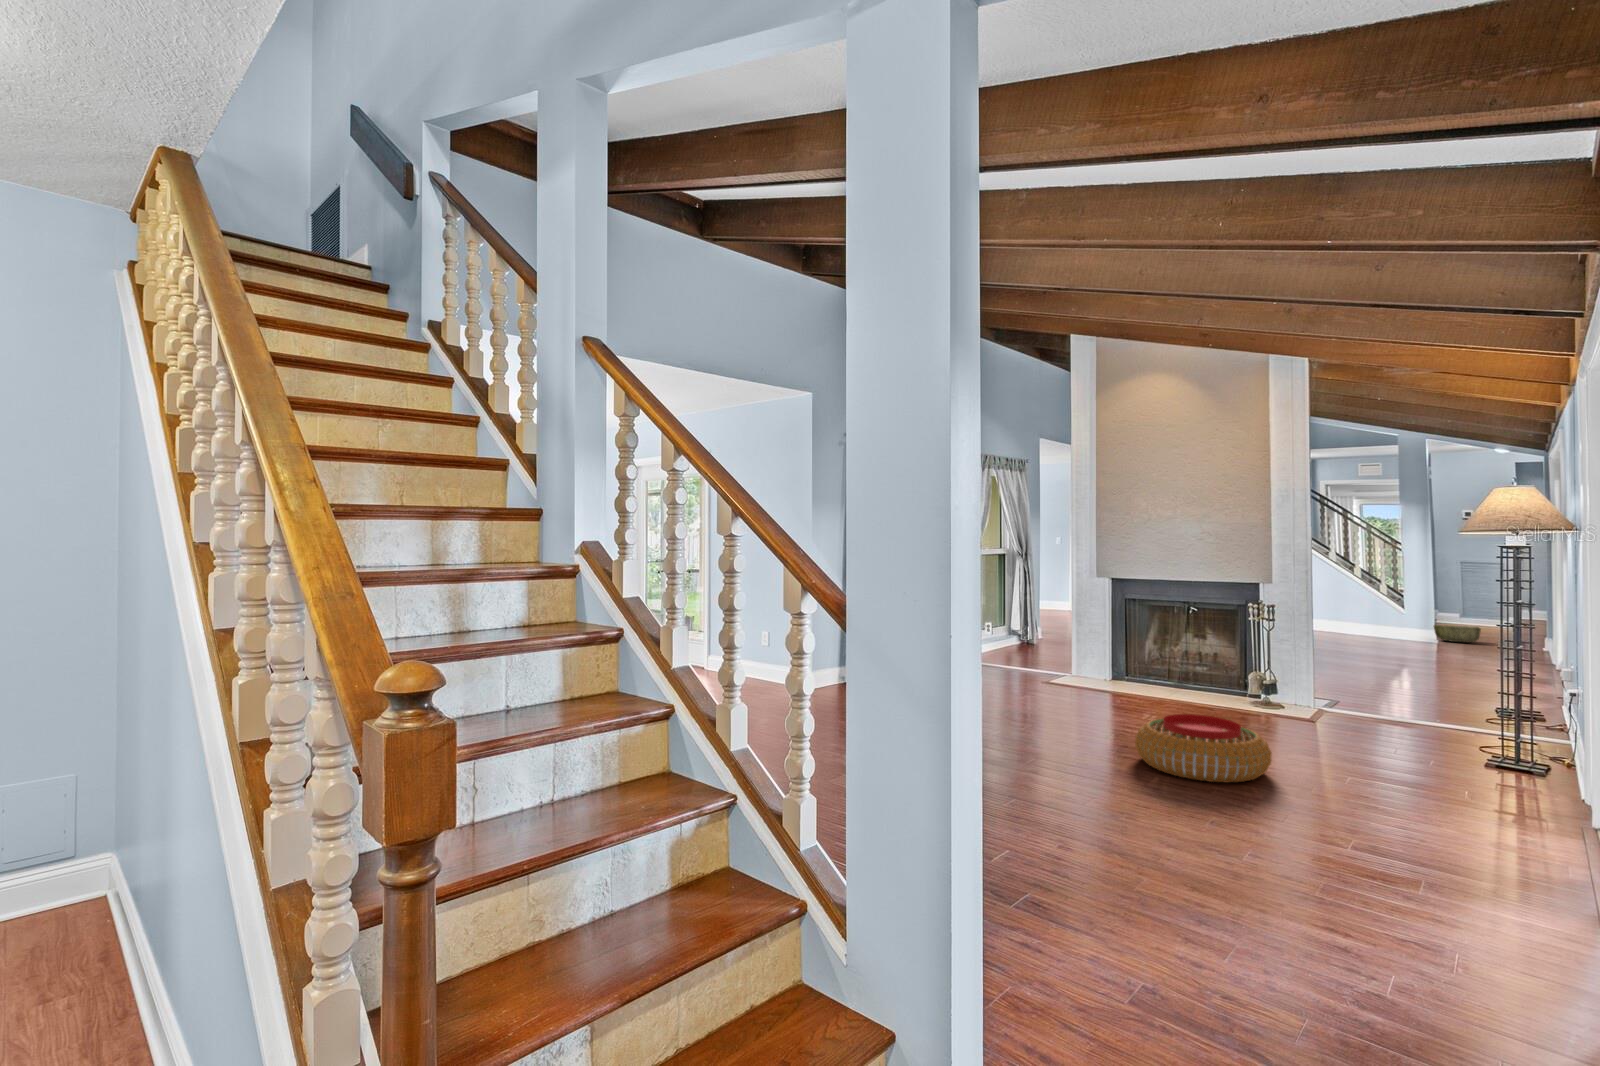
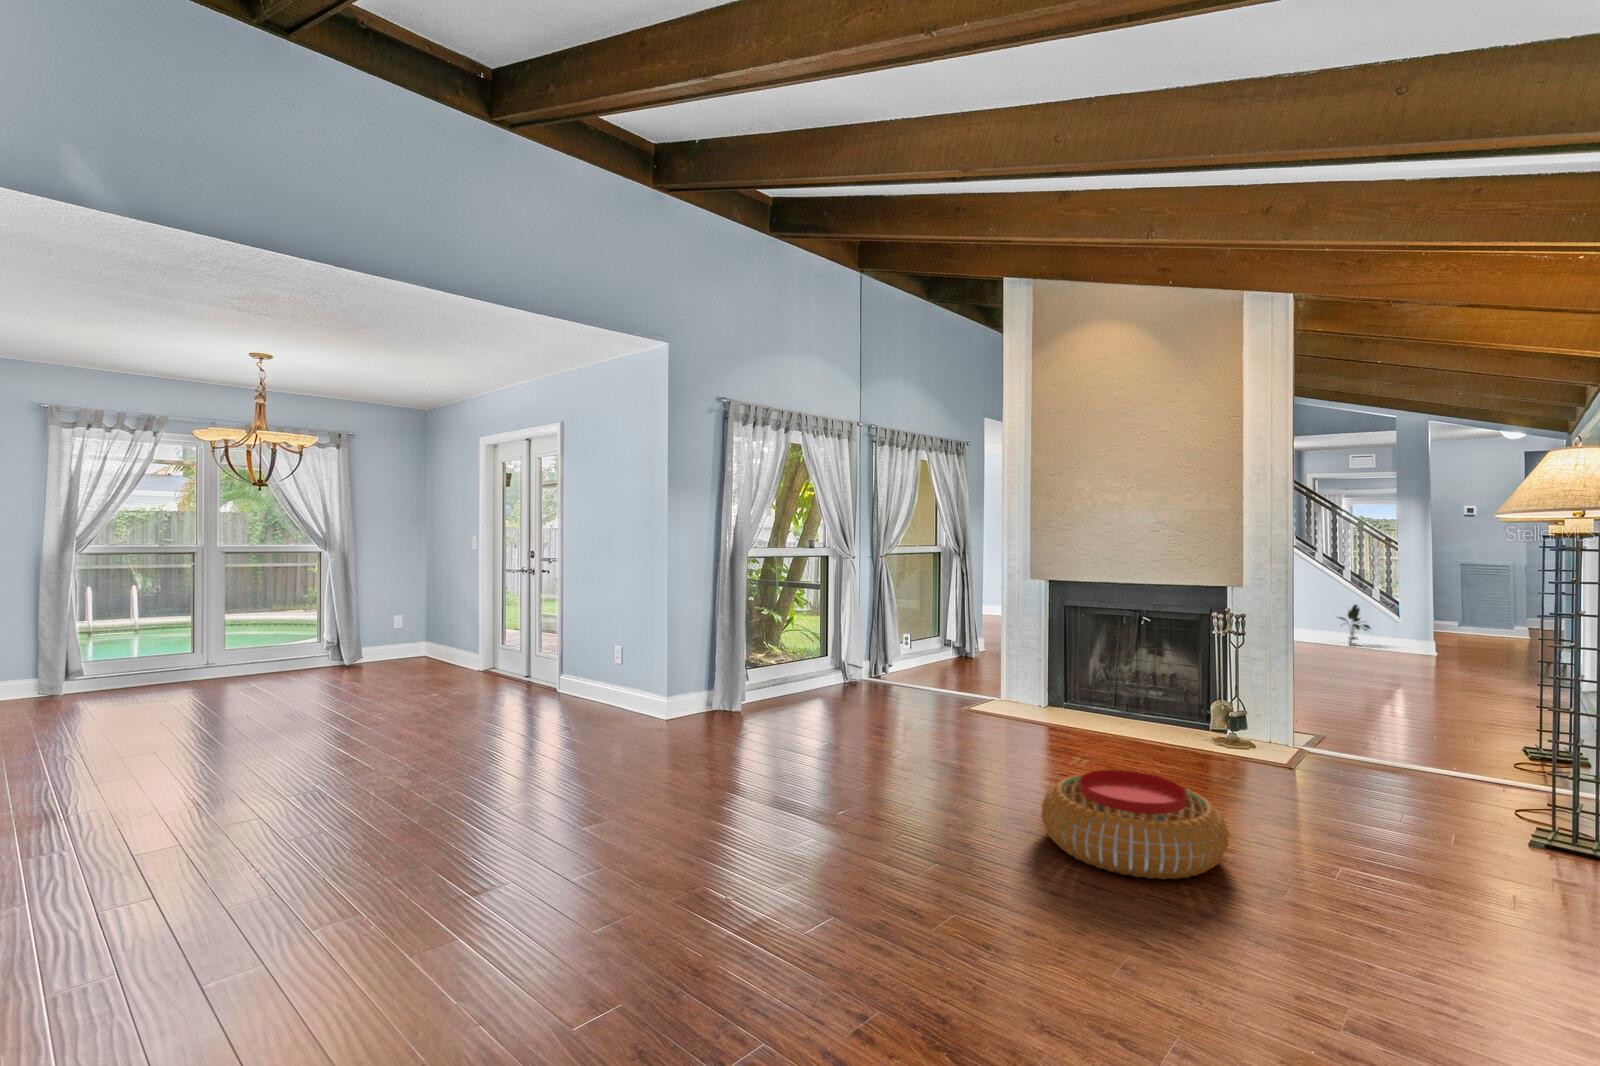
potted plant: none [1348,598,1381,635] -> present [1339,604,1370,646]
woven basket: present [1433,625,1481,642] -> none [1433,635,1489,657]

